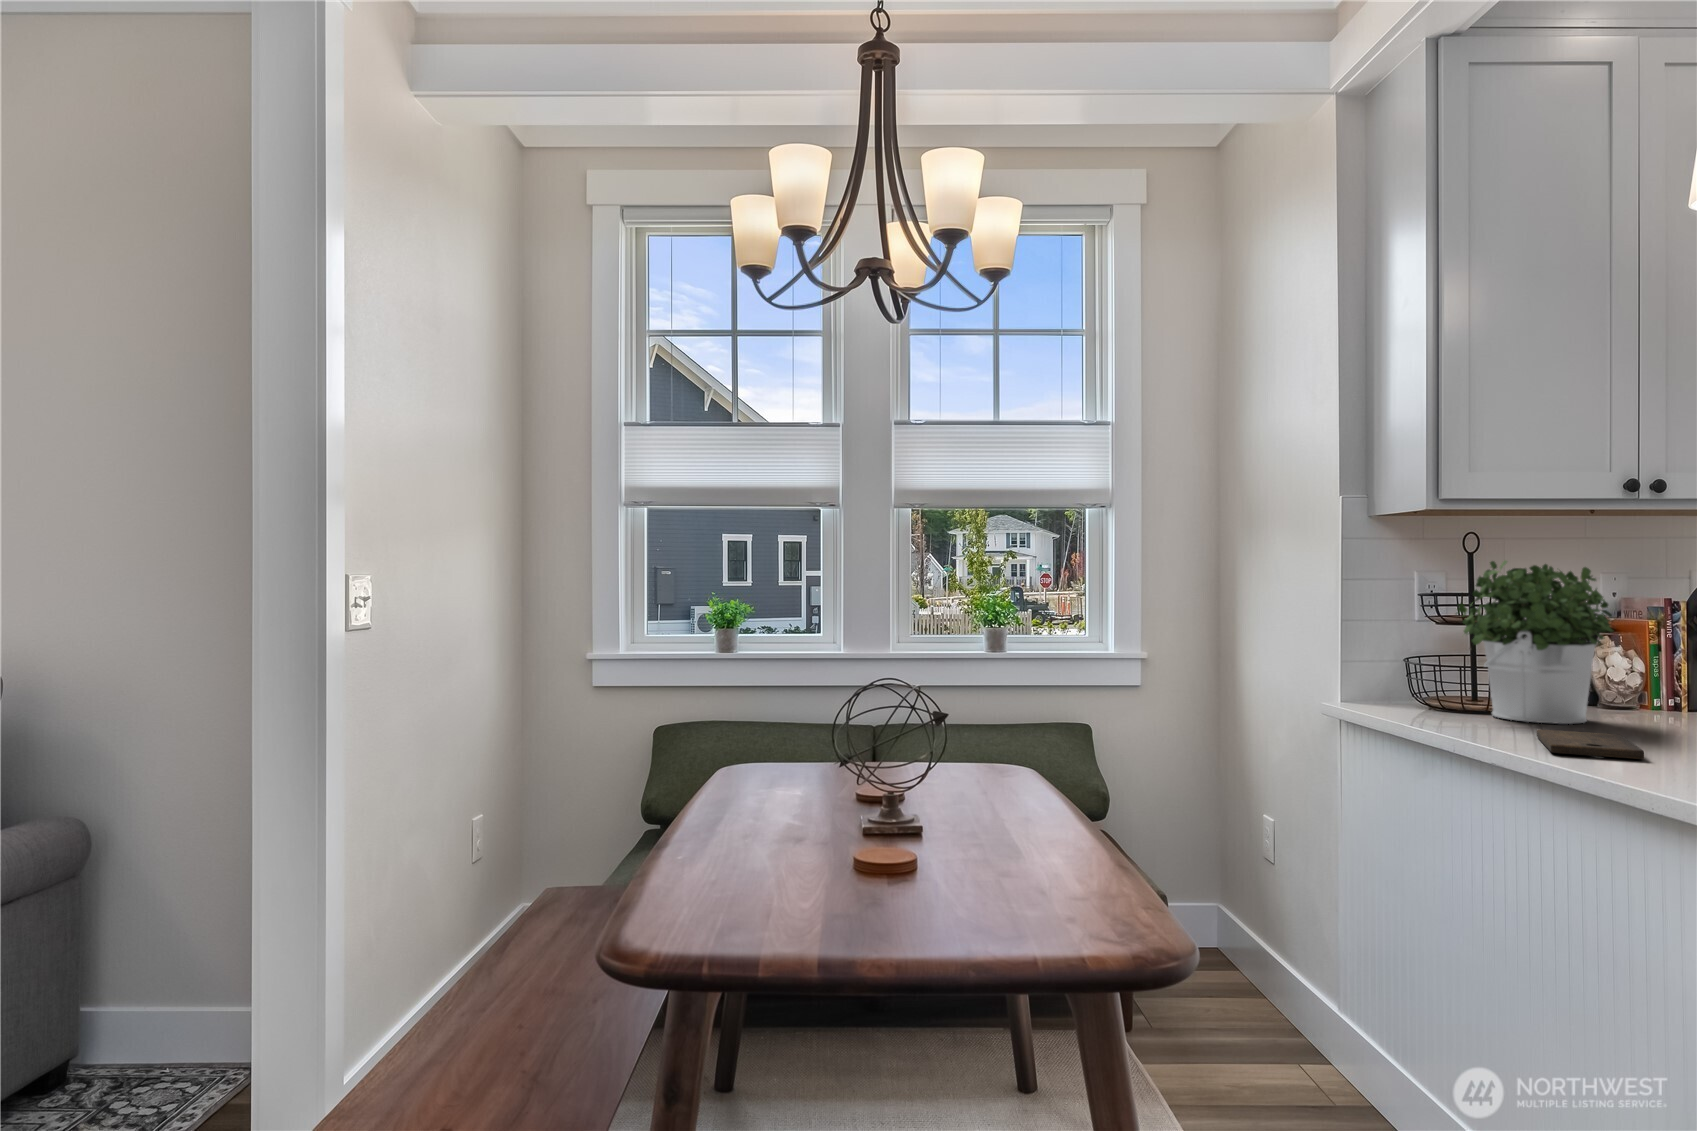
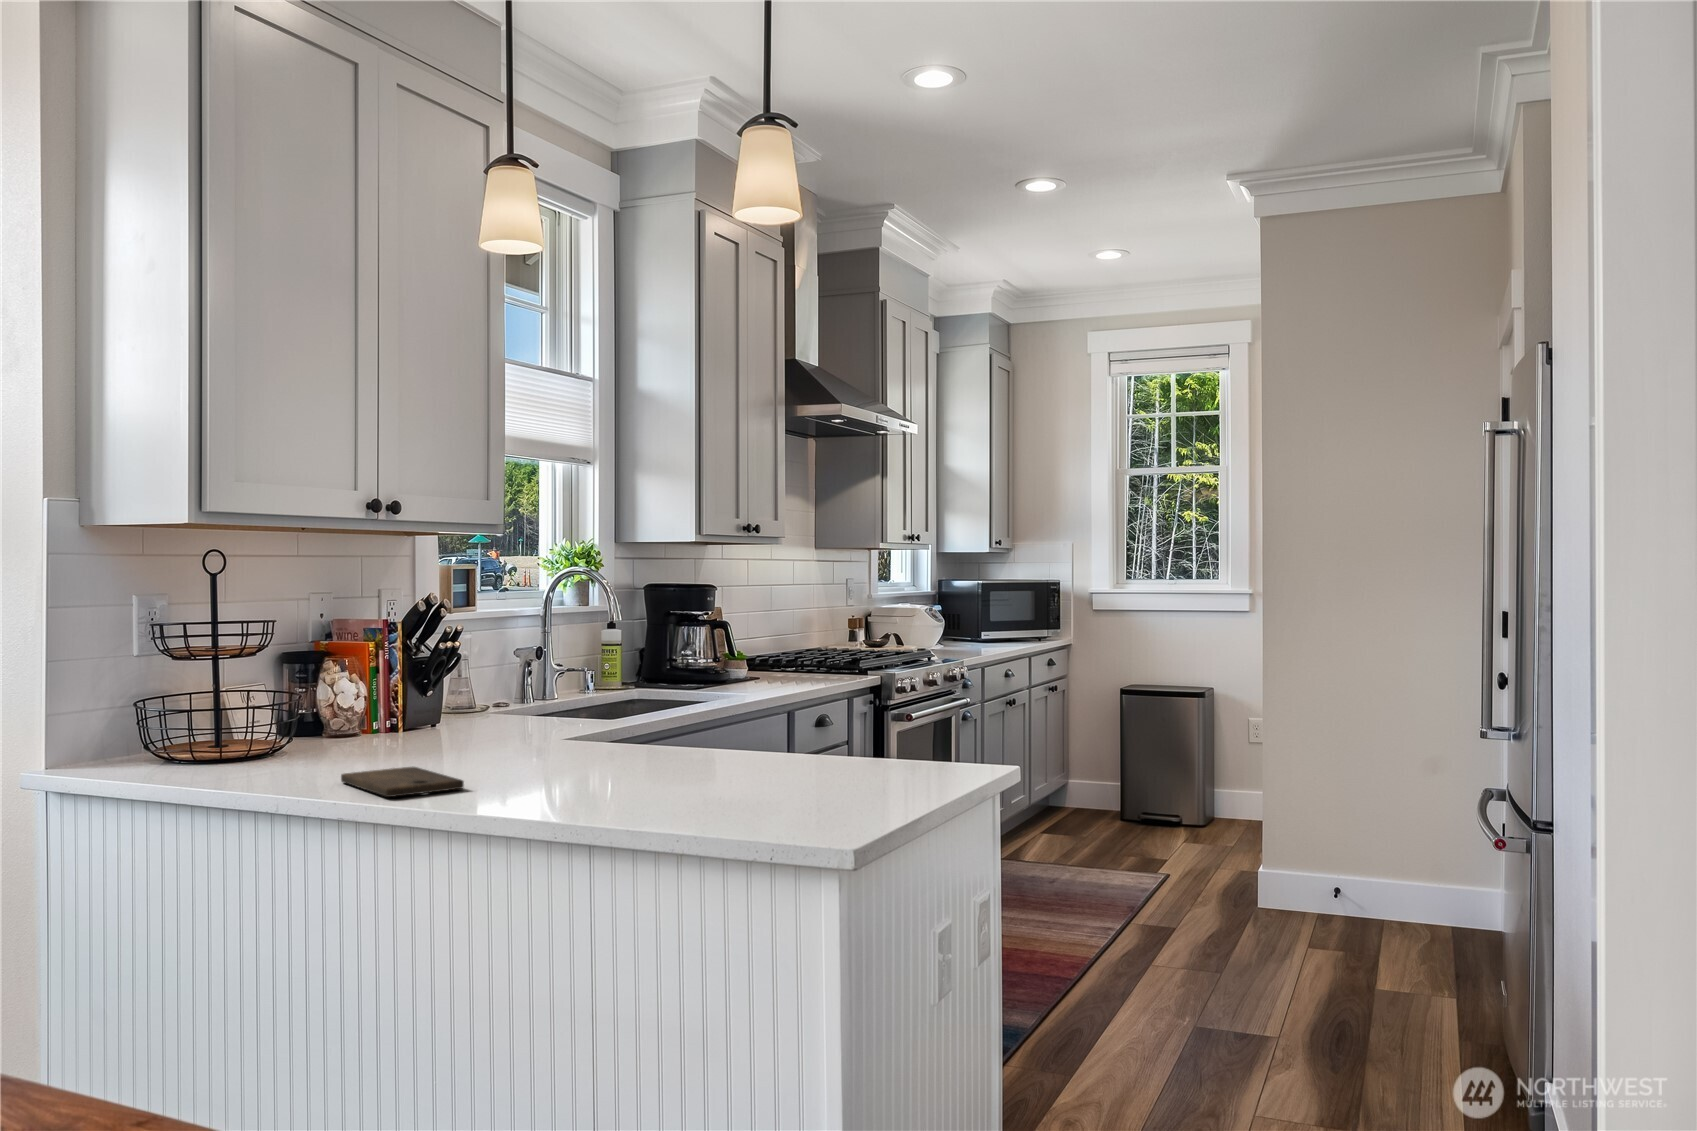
potted plant: present [1456,561,1612,724] -> none [209,582,376,766]

